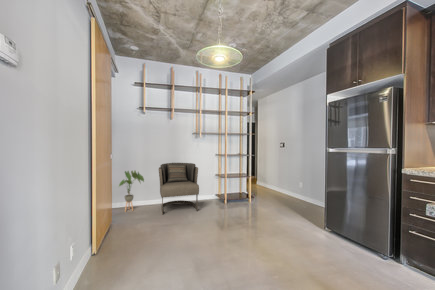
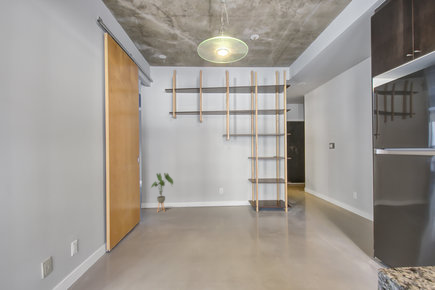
armchair: present [159,163,199,214] -> none [186,166,226,218]

